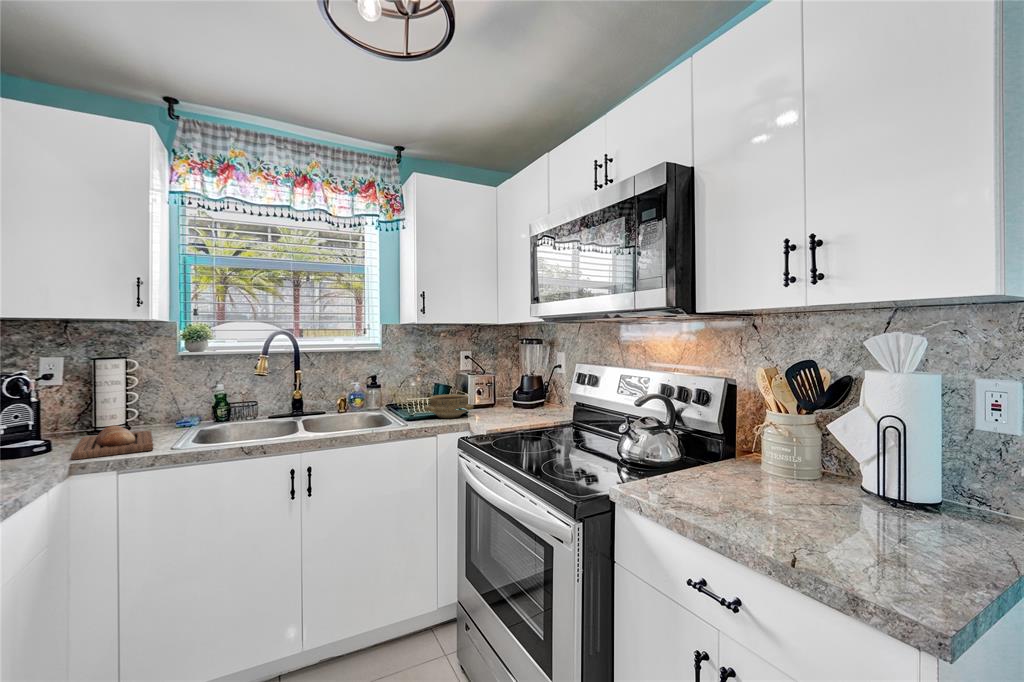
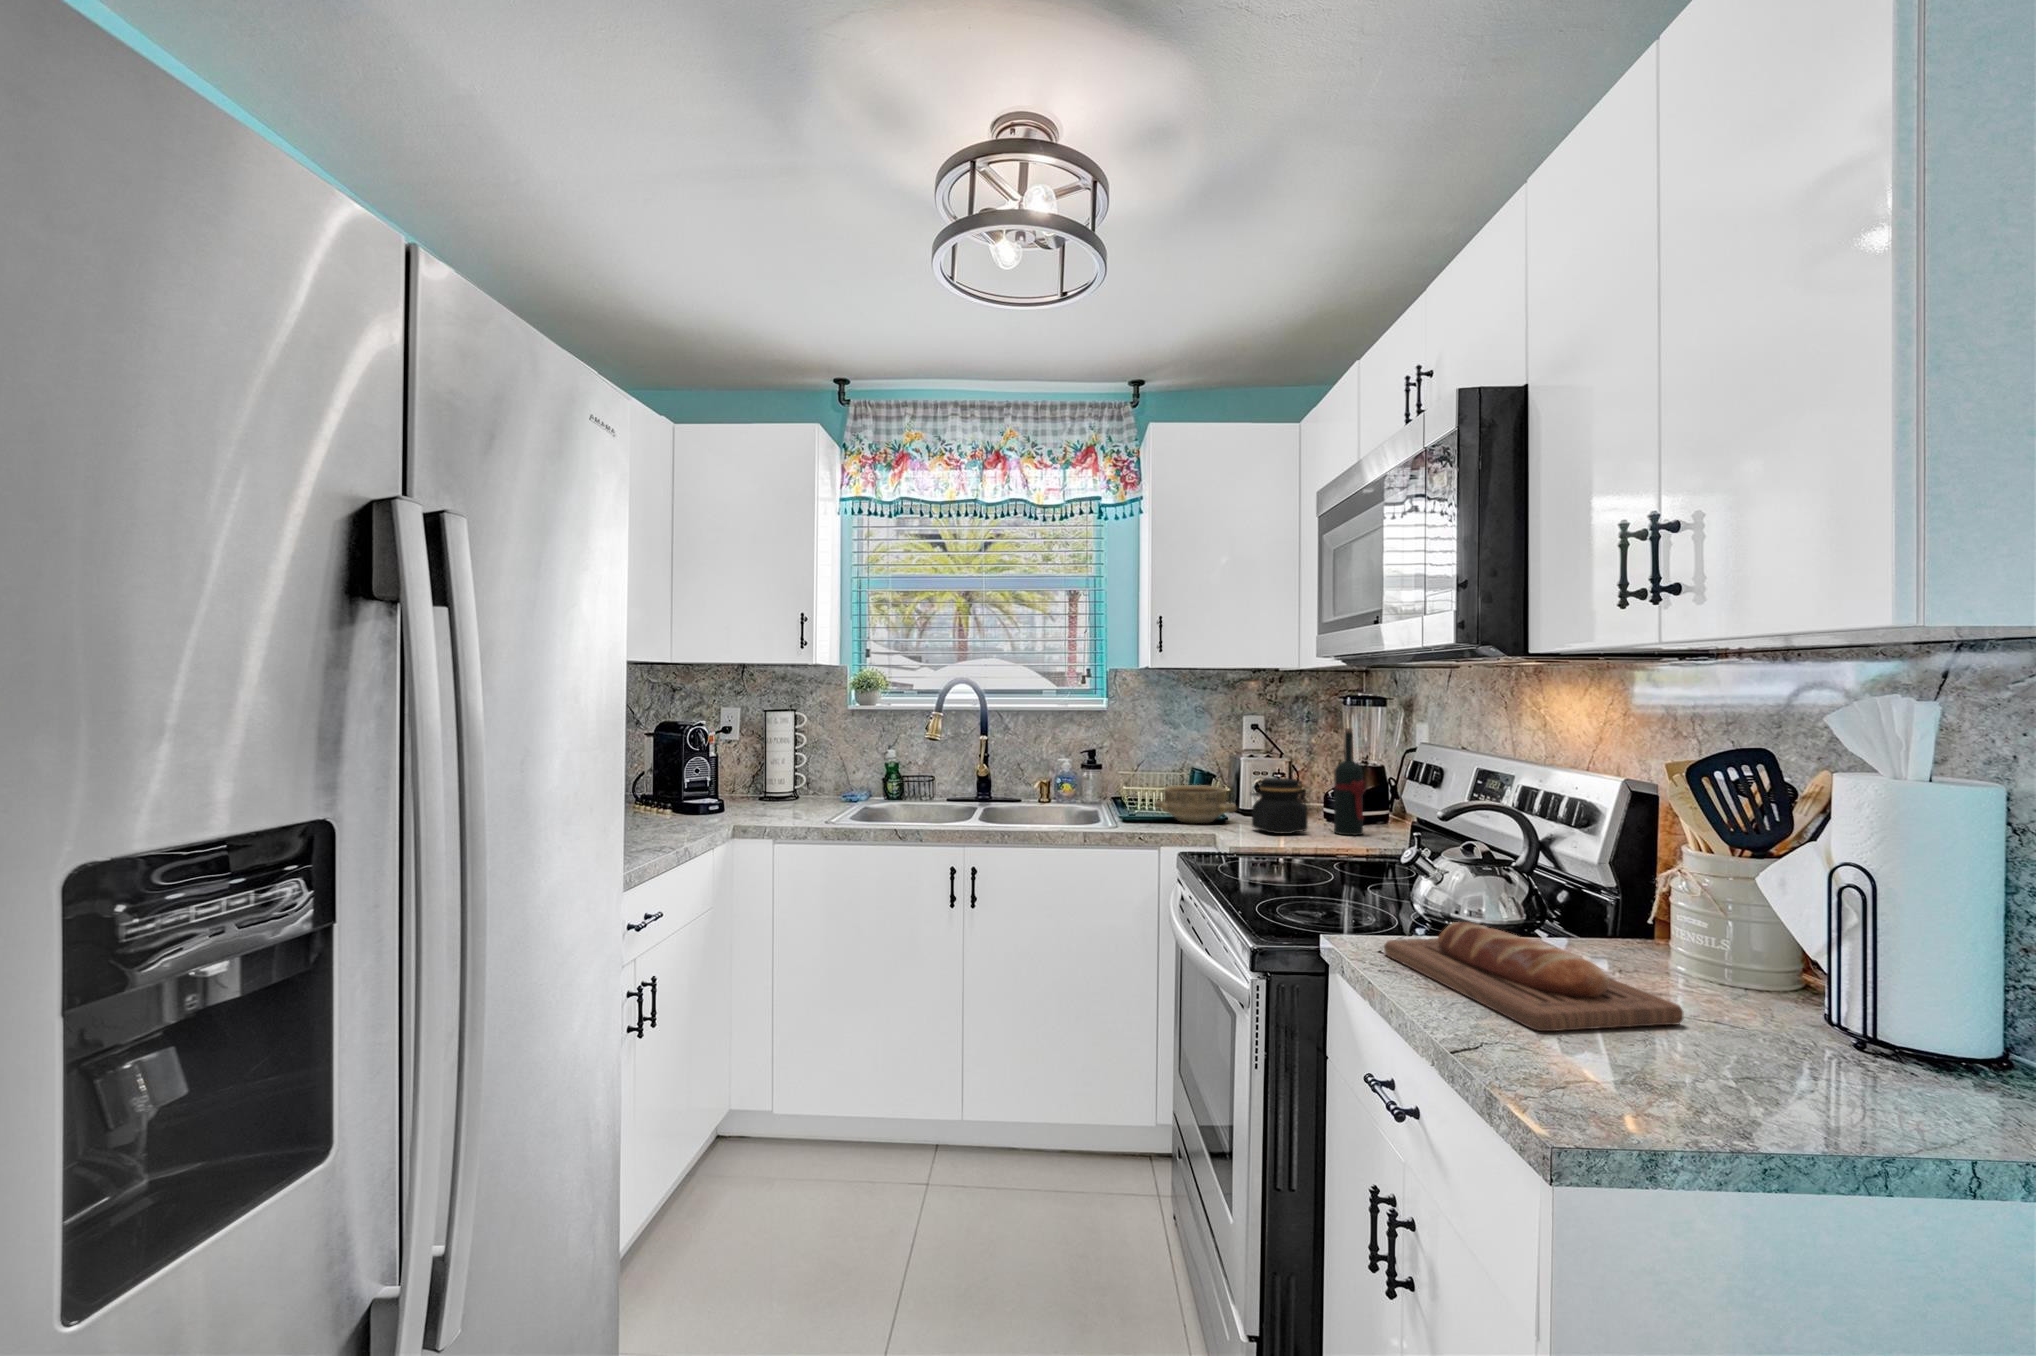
wine bottle: none [532,357,550,417] -> present [1334,728,1365,835]
jar: none [489,387,521,420] -> present [1251,778,1308,834]
bread loaf: present [71,425,153,460] -> present [1384,922,1683,1031]

